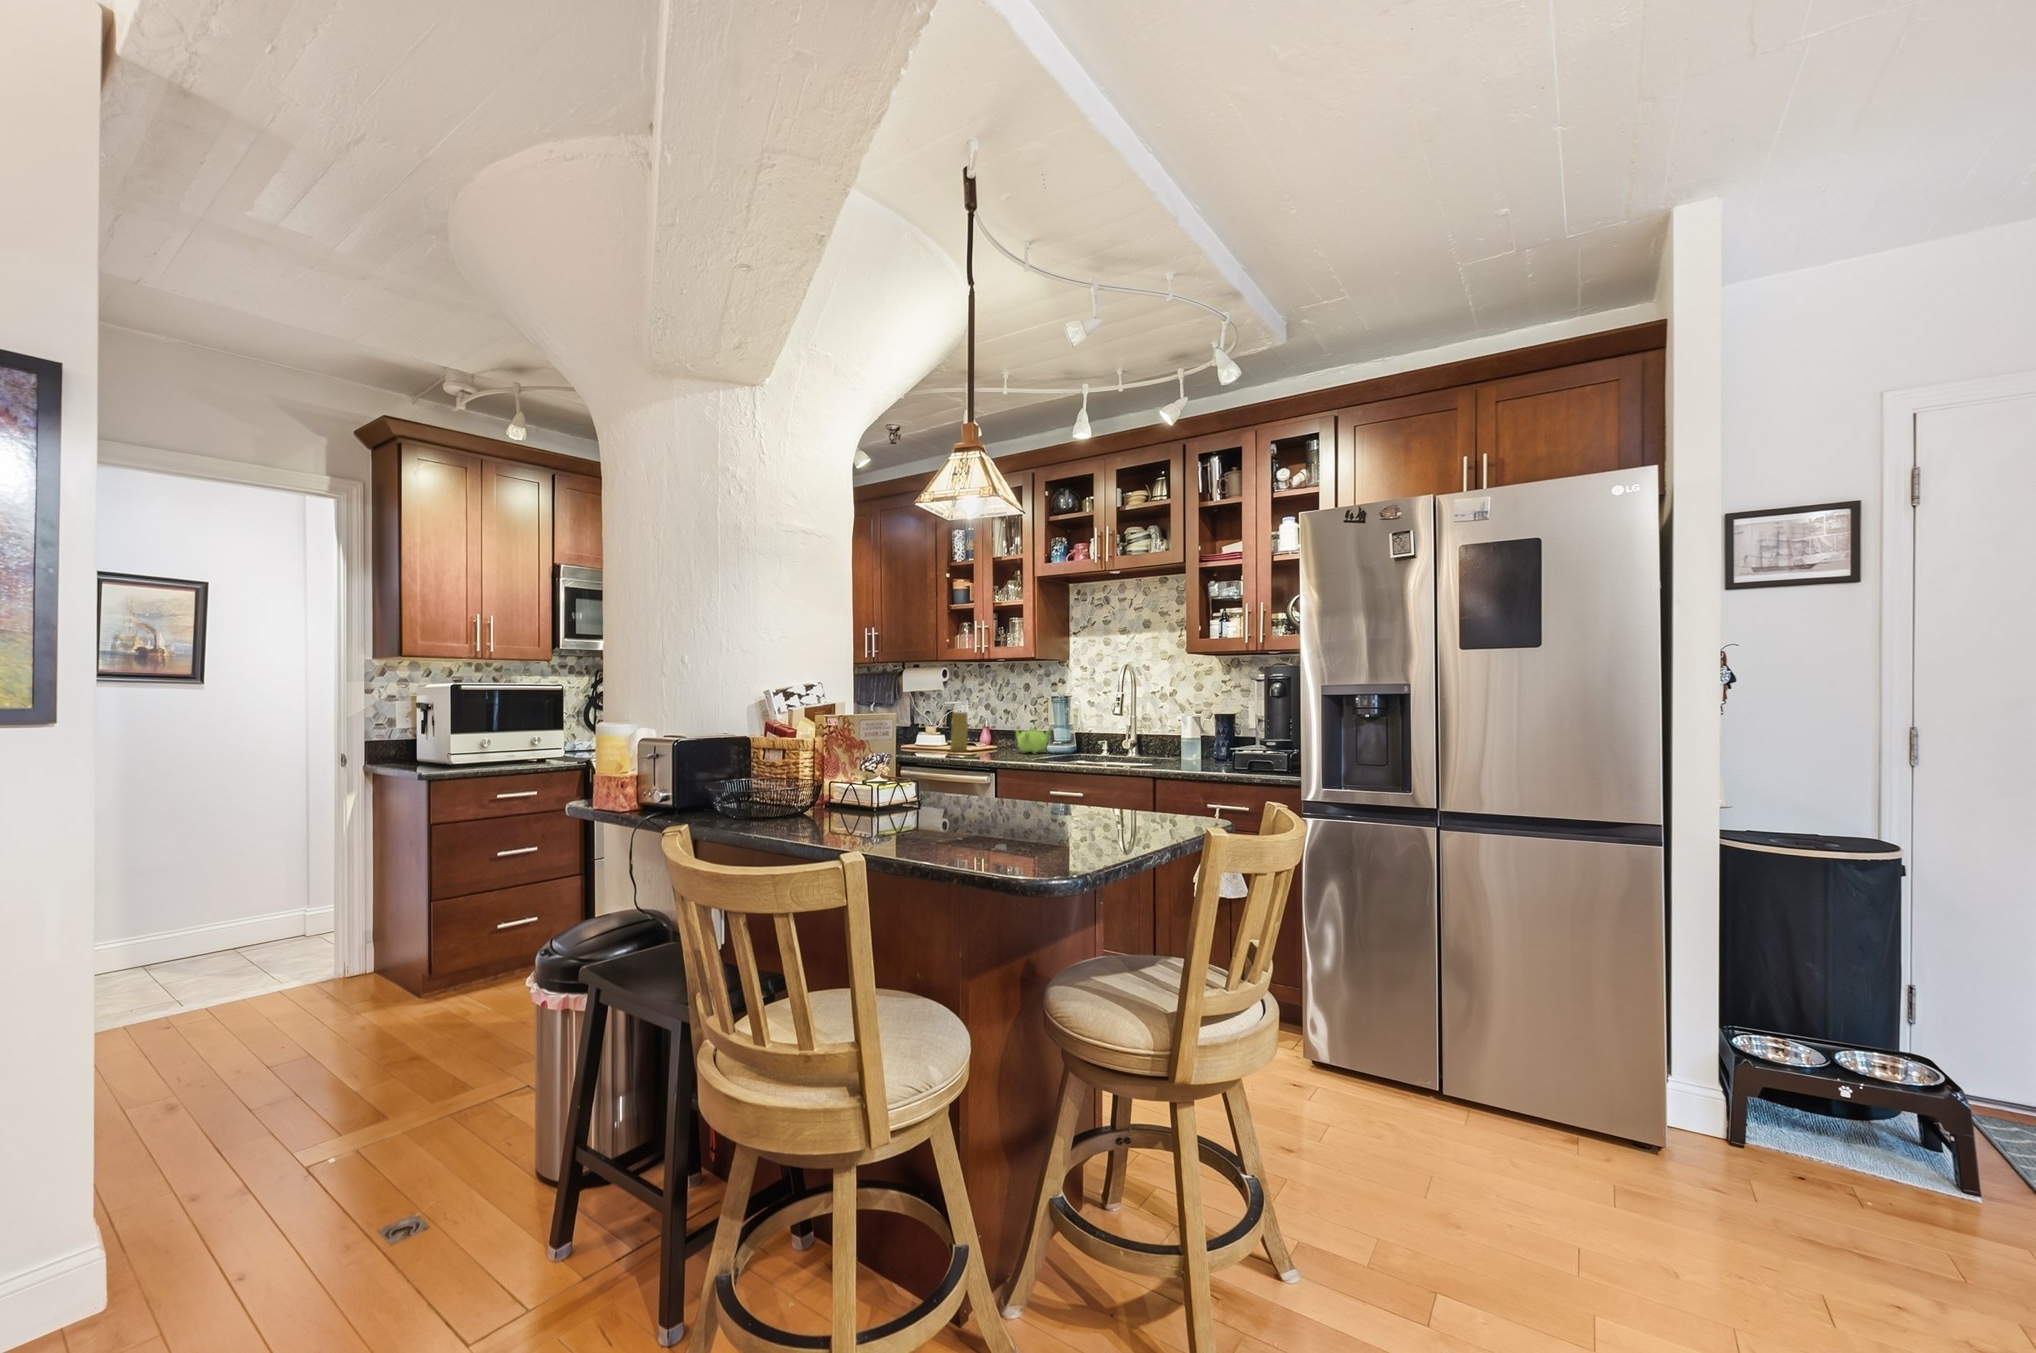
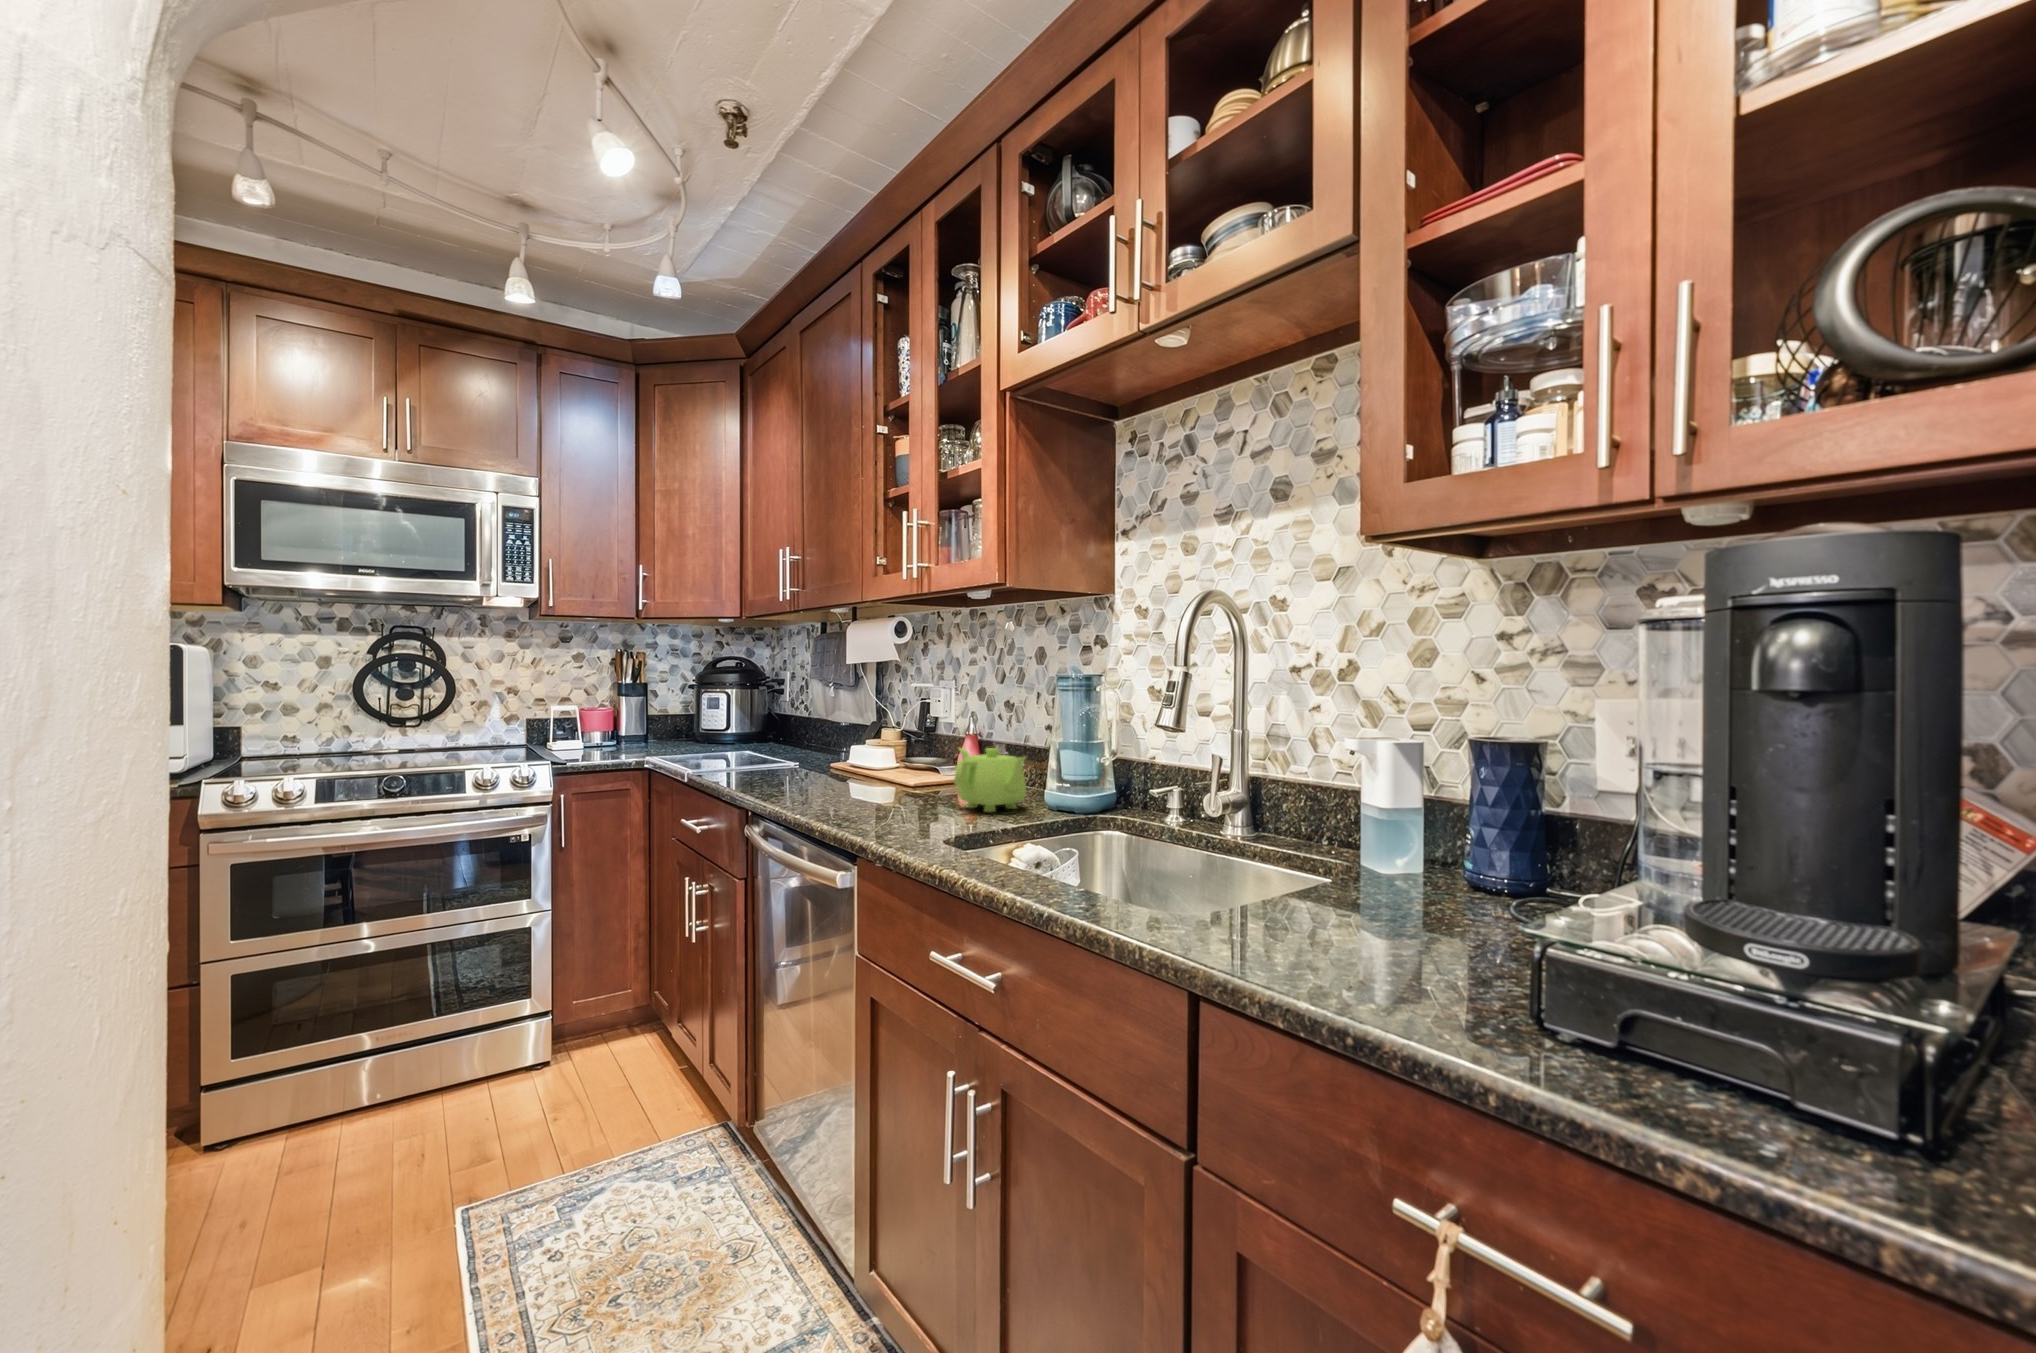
candle: present [950,712,968,752] -> none [841,705,890,792]

